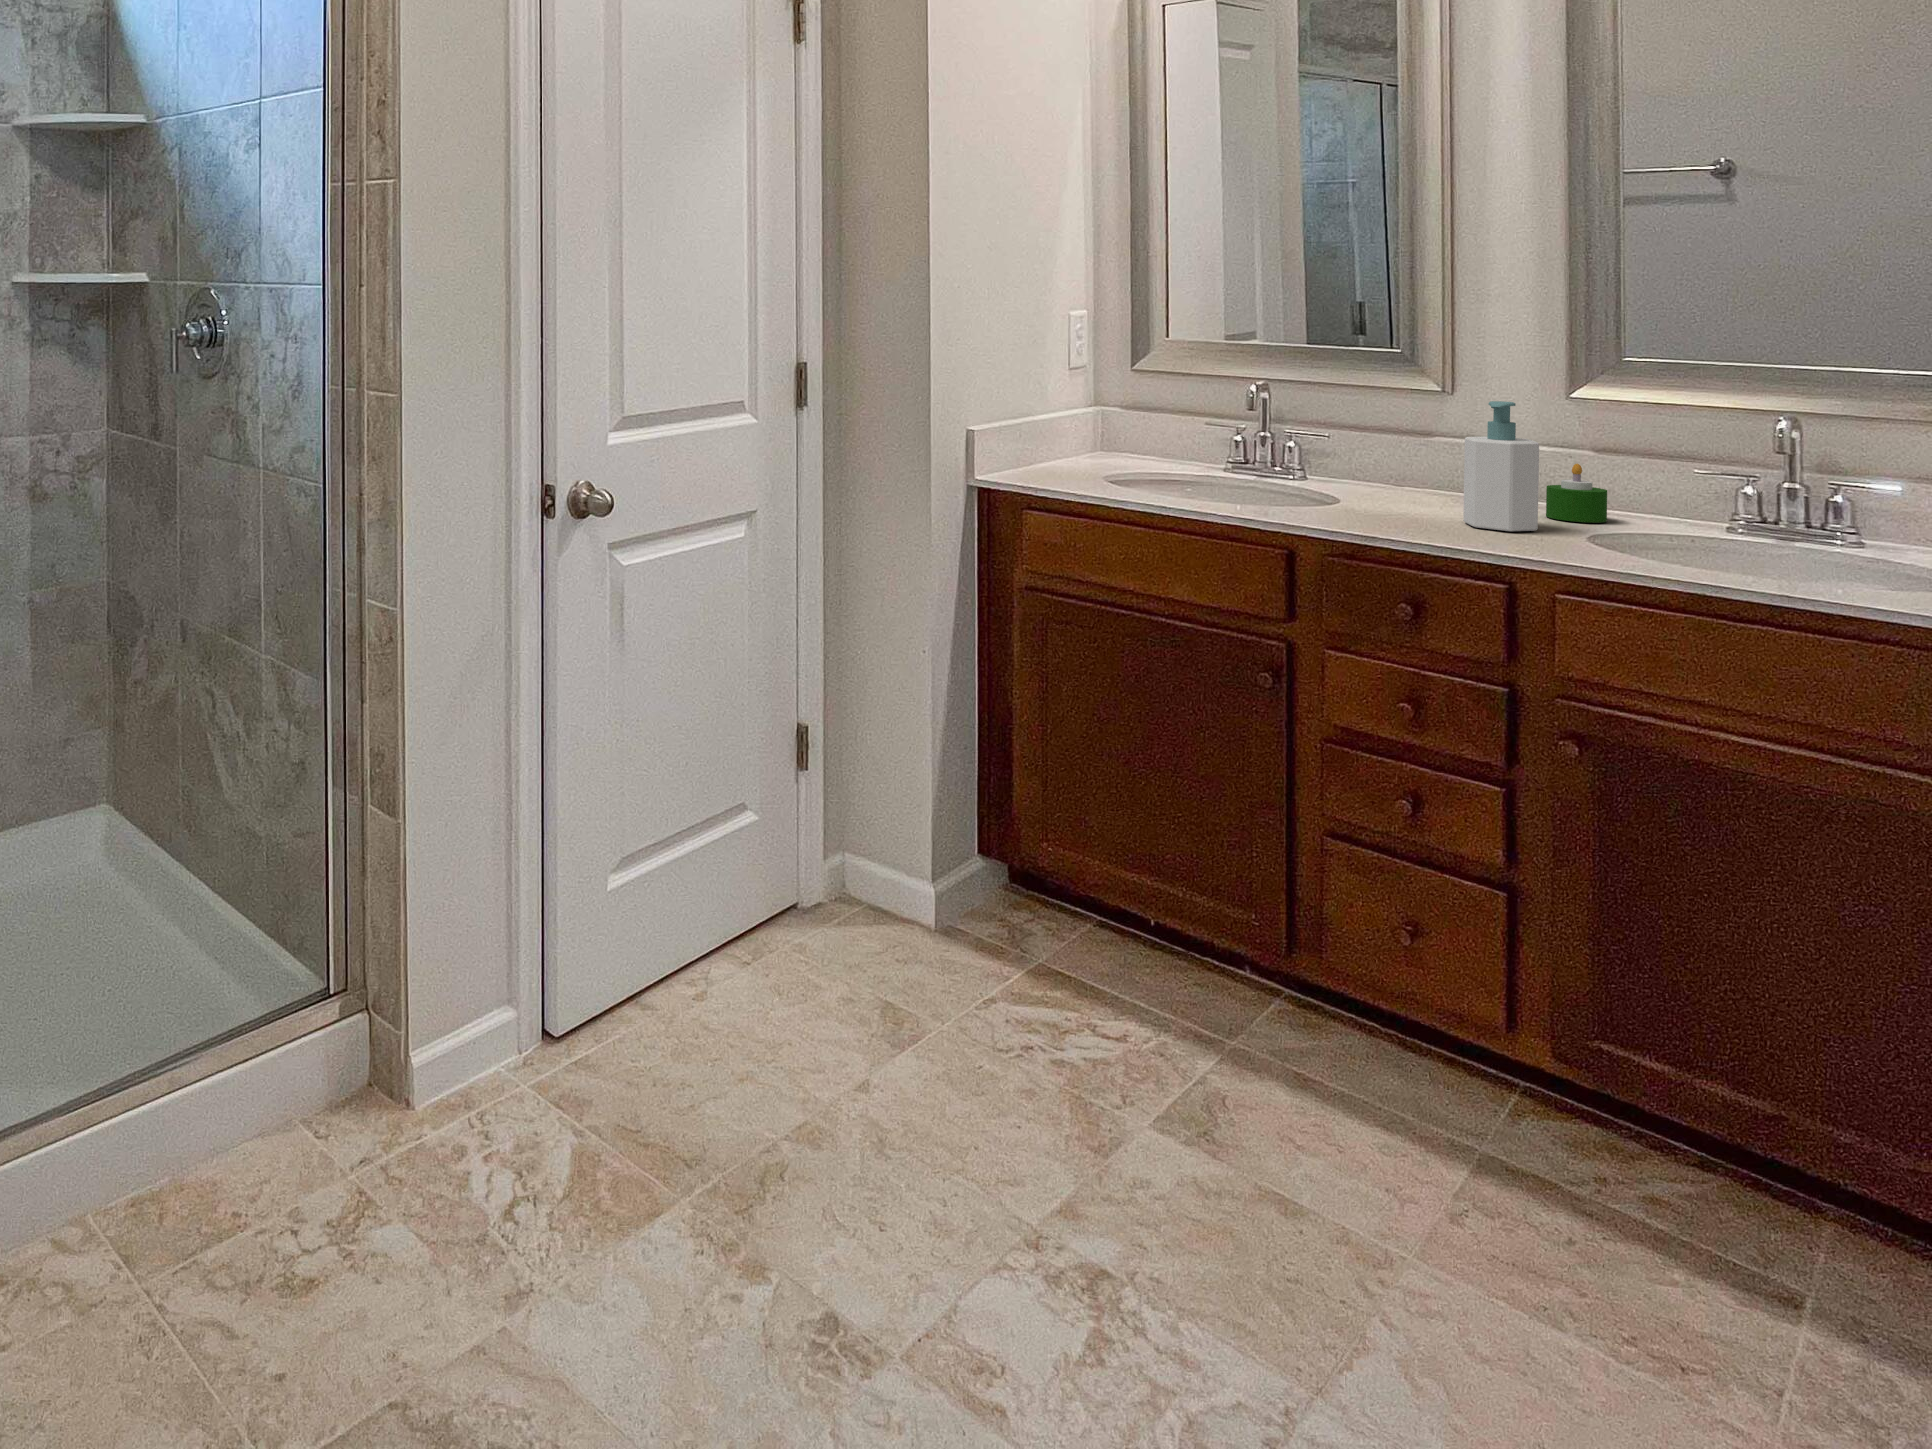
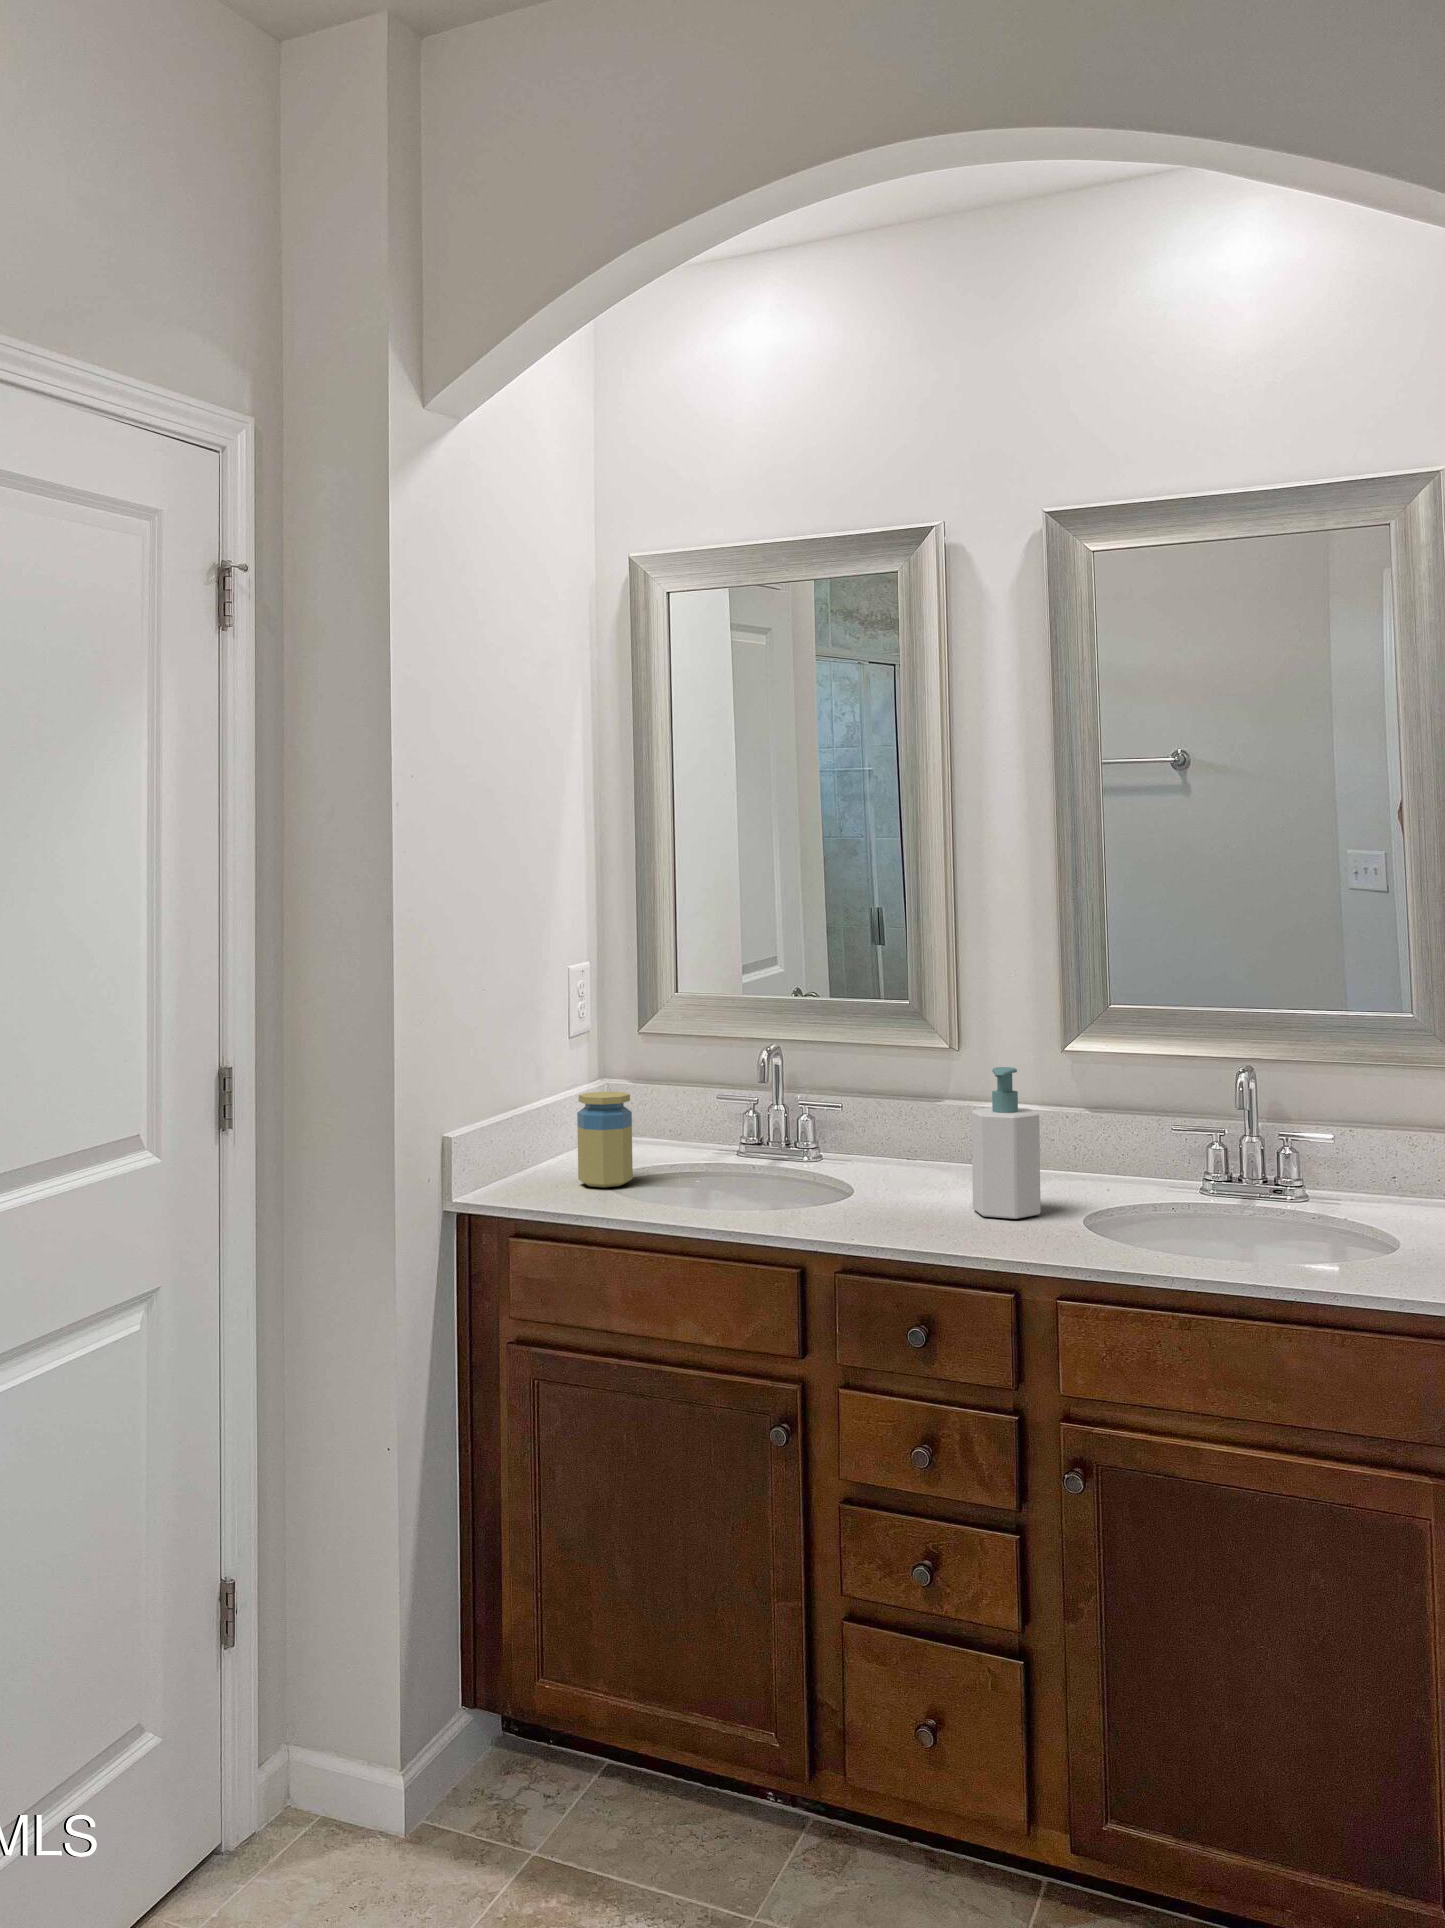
jar: none [1078,409,1126,482] -> present [577,1092,633,1187]
candle: present [1546,464,1607,523] -> none [1046,1130,1099,1196]

